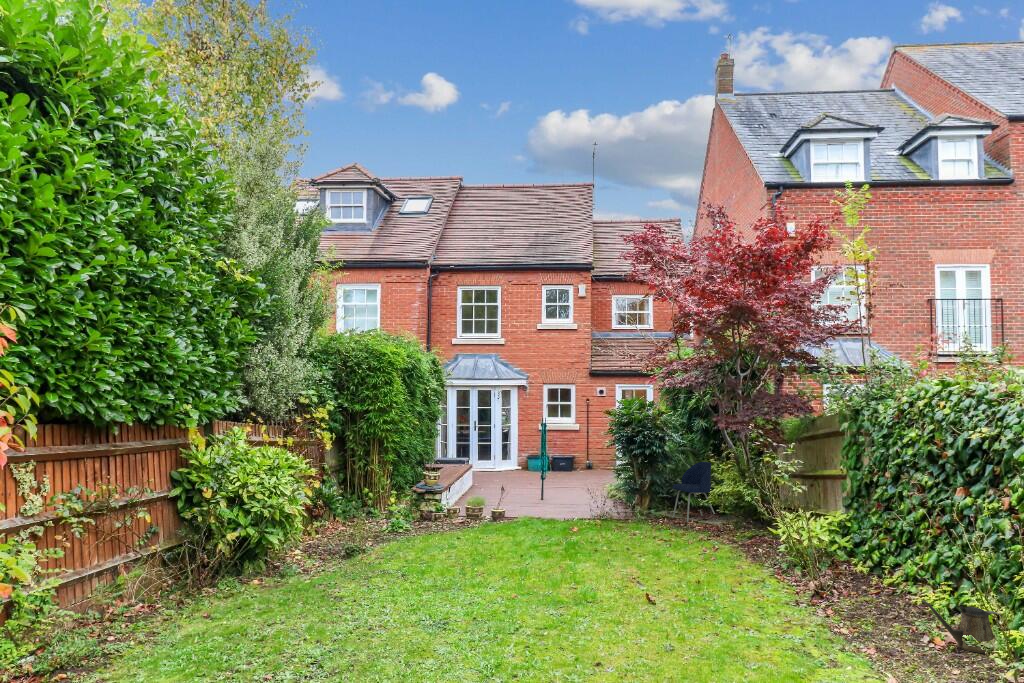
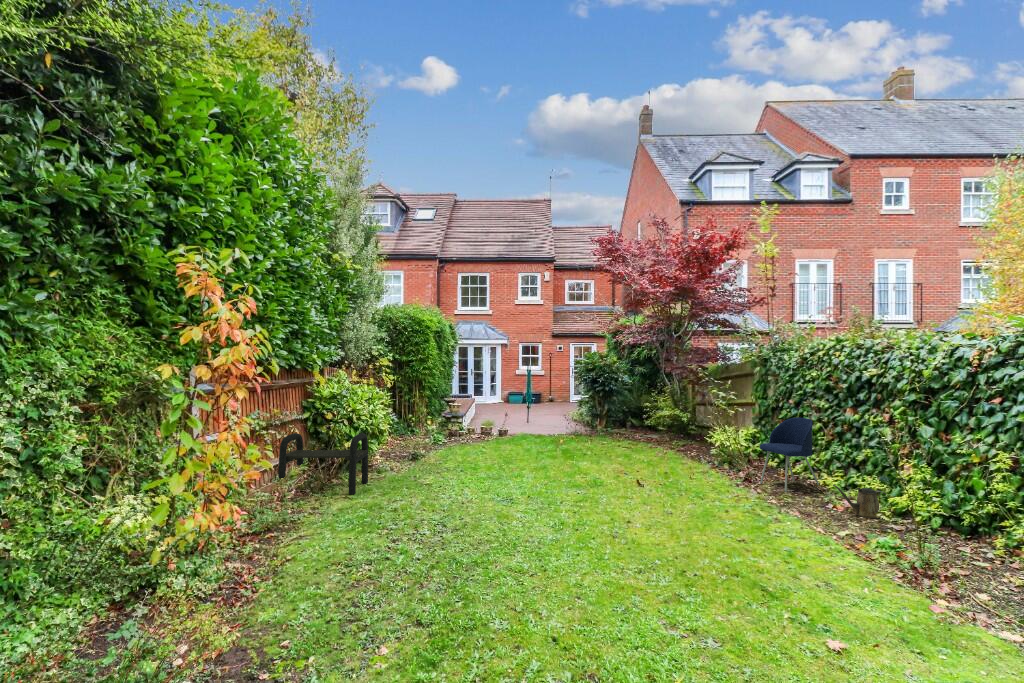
chair: present [673,462,718,522] -> present [760,418,819,492]
bench: none [146,511,275,599] -> present [278,433,368,495]

